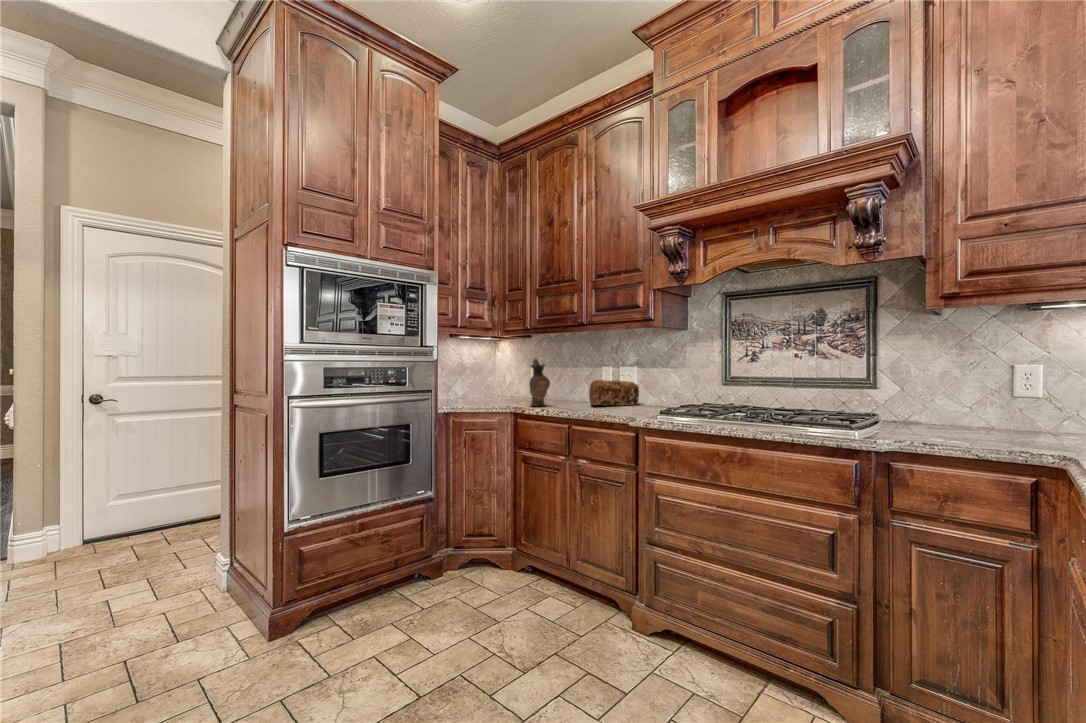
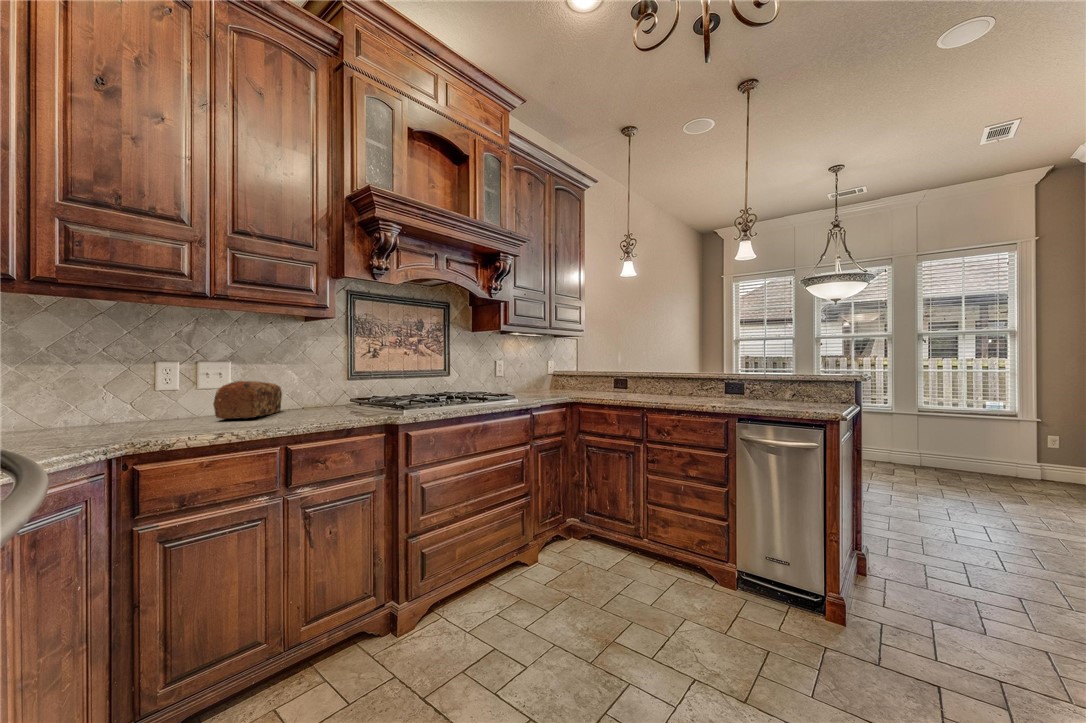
ceramic pitcher: present [529,358,550,406] -> none [86,343,162,440]

